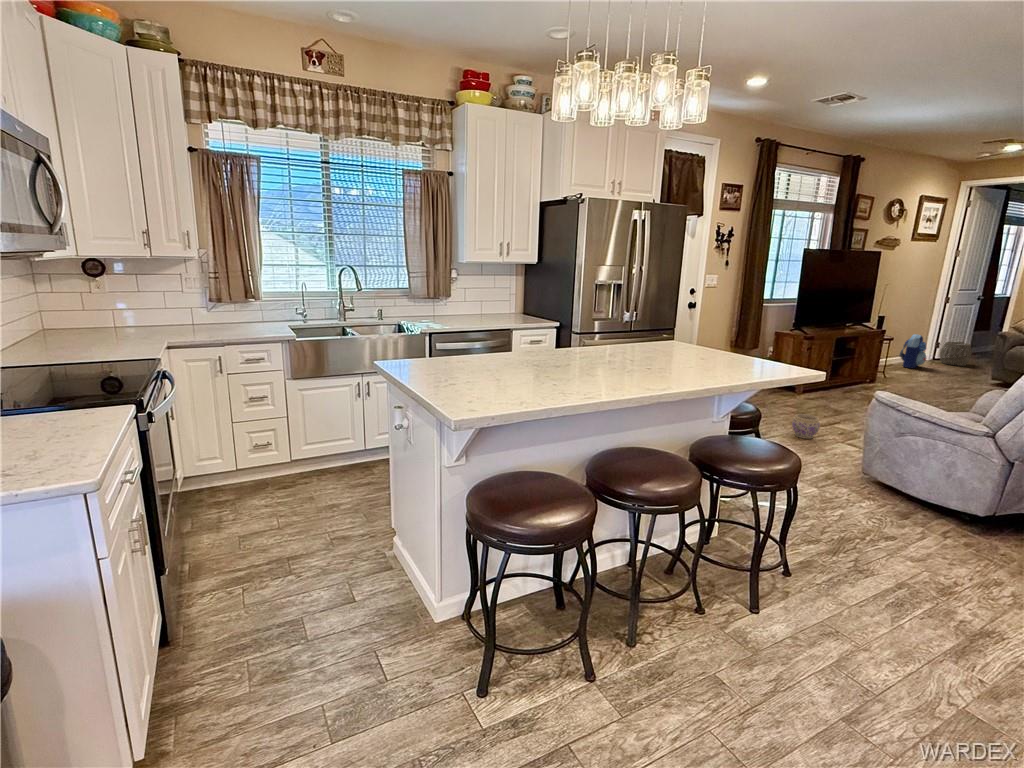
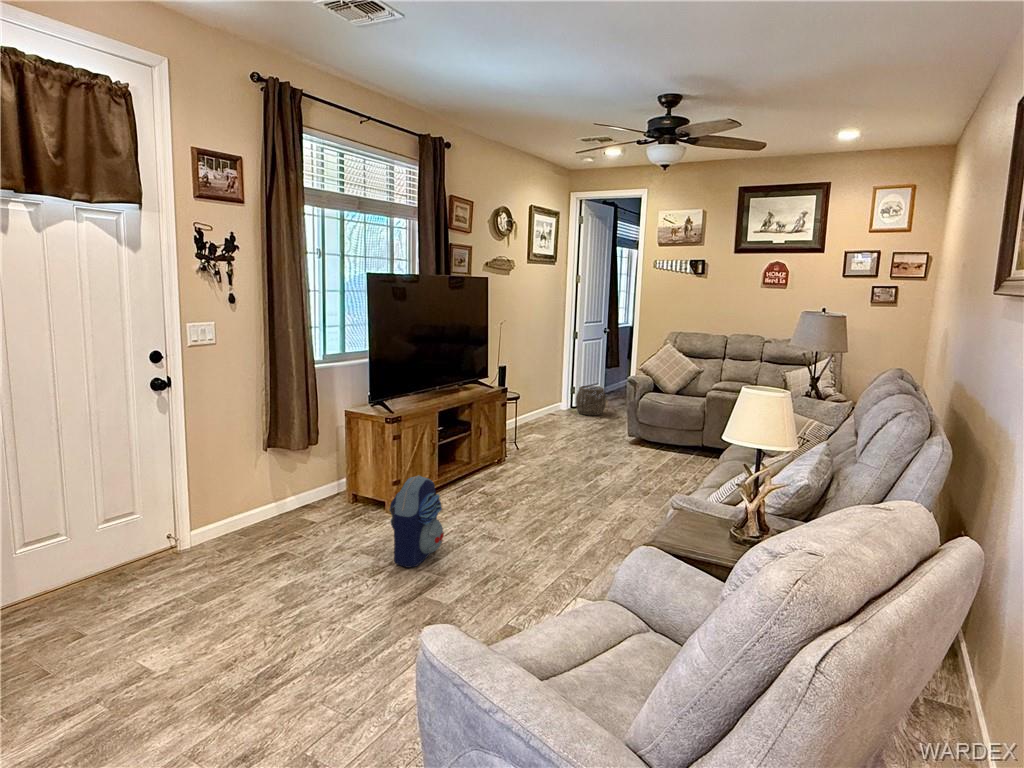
backpack: present [900,334,926,368] -> present [389,475,444,568]
planter: present [792,414,820,439] -> none [330,606,381,665]

